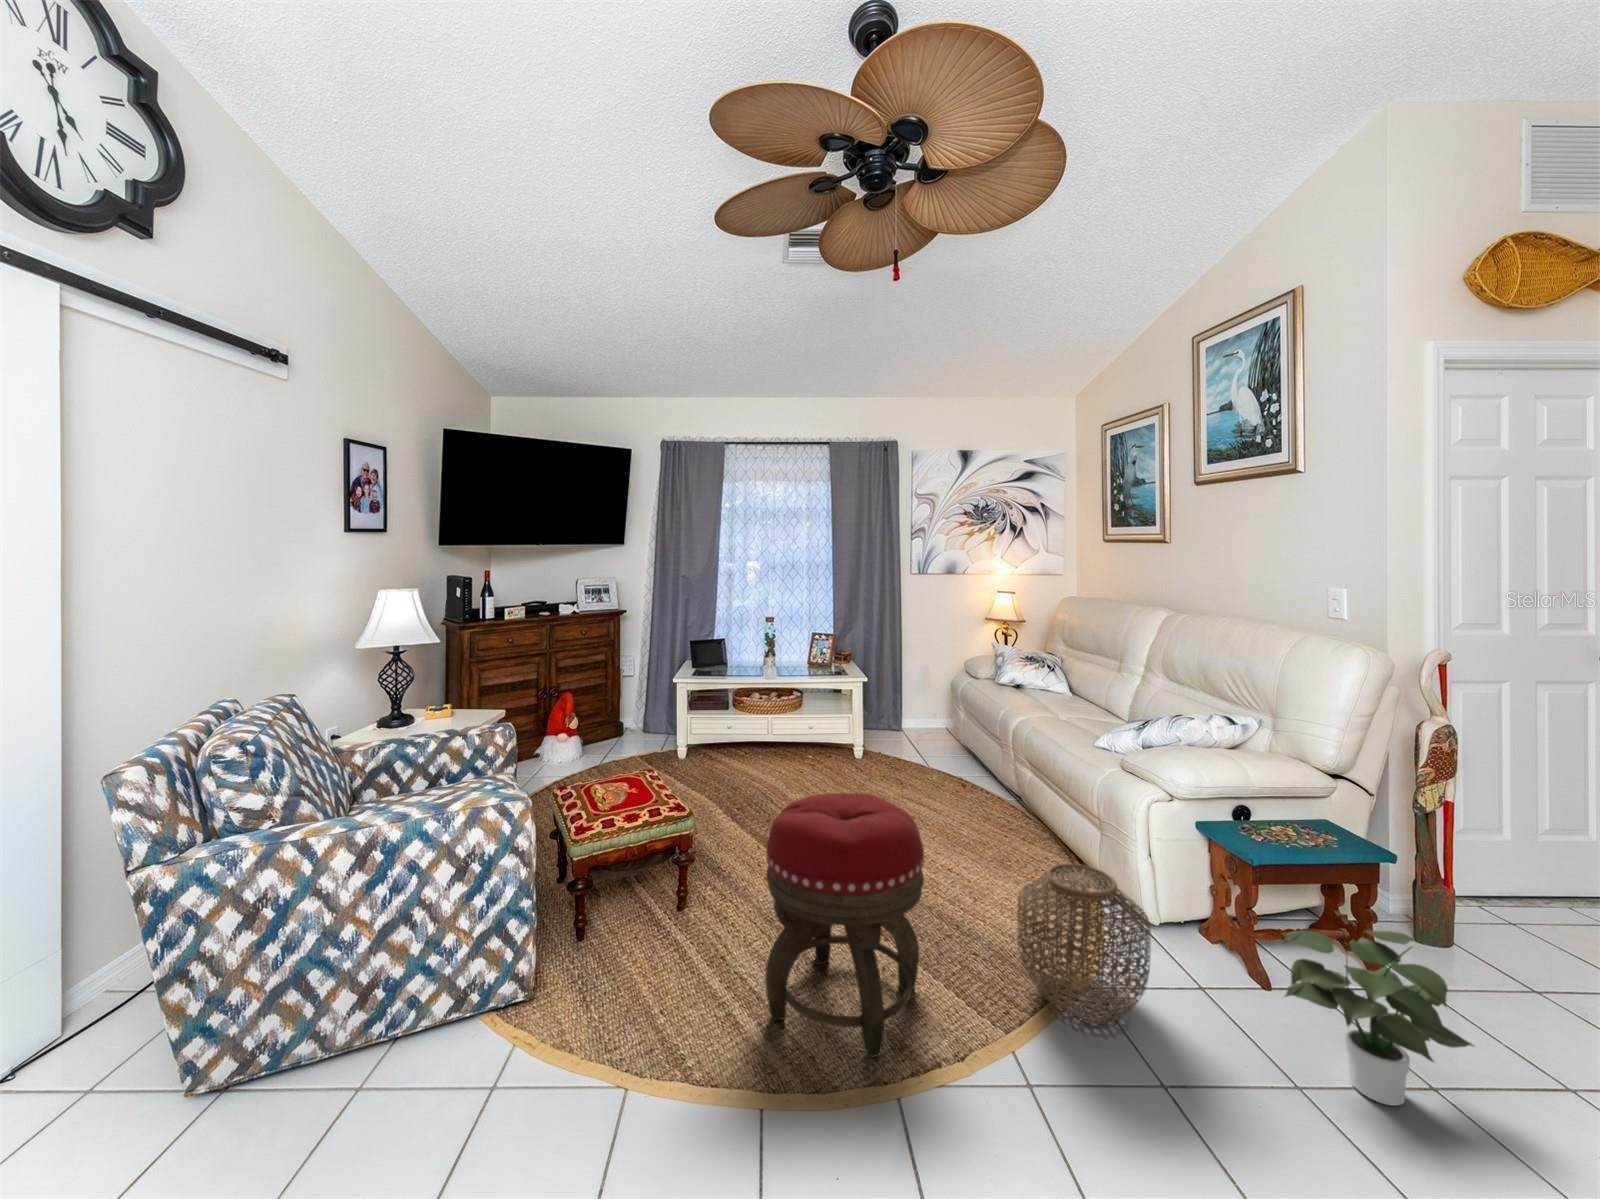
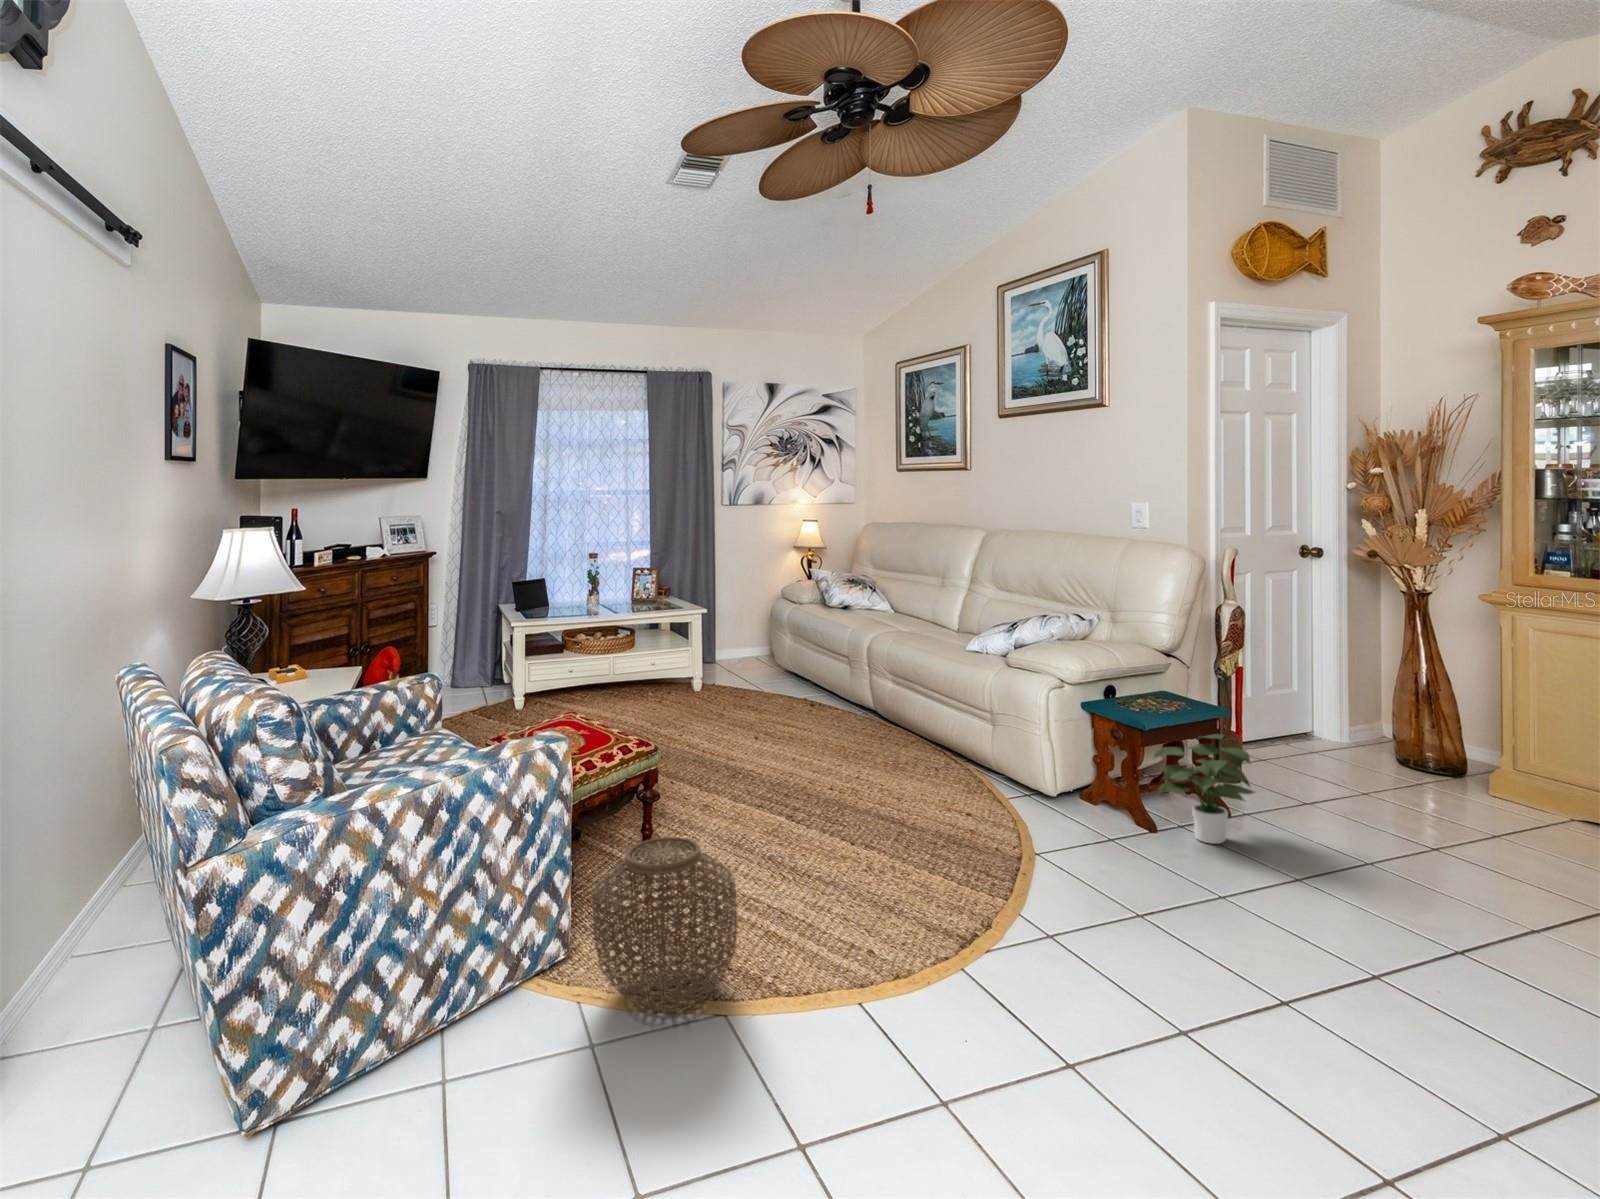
footstool: present [765,793,924,1057] -> none [785,701,931,912]
woven basket: present [1017,864,1151,1024] -> present [592,837,737,1013]

